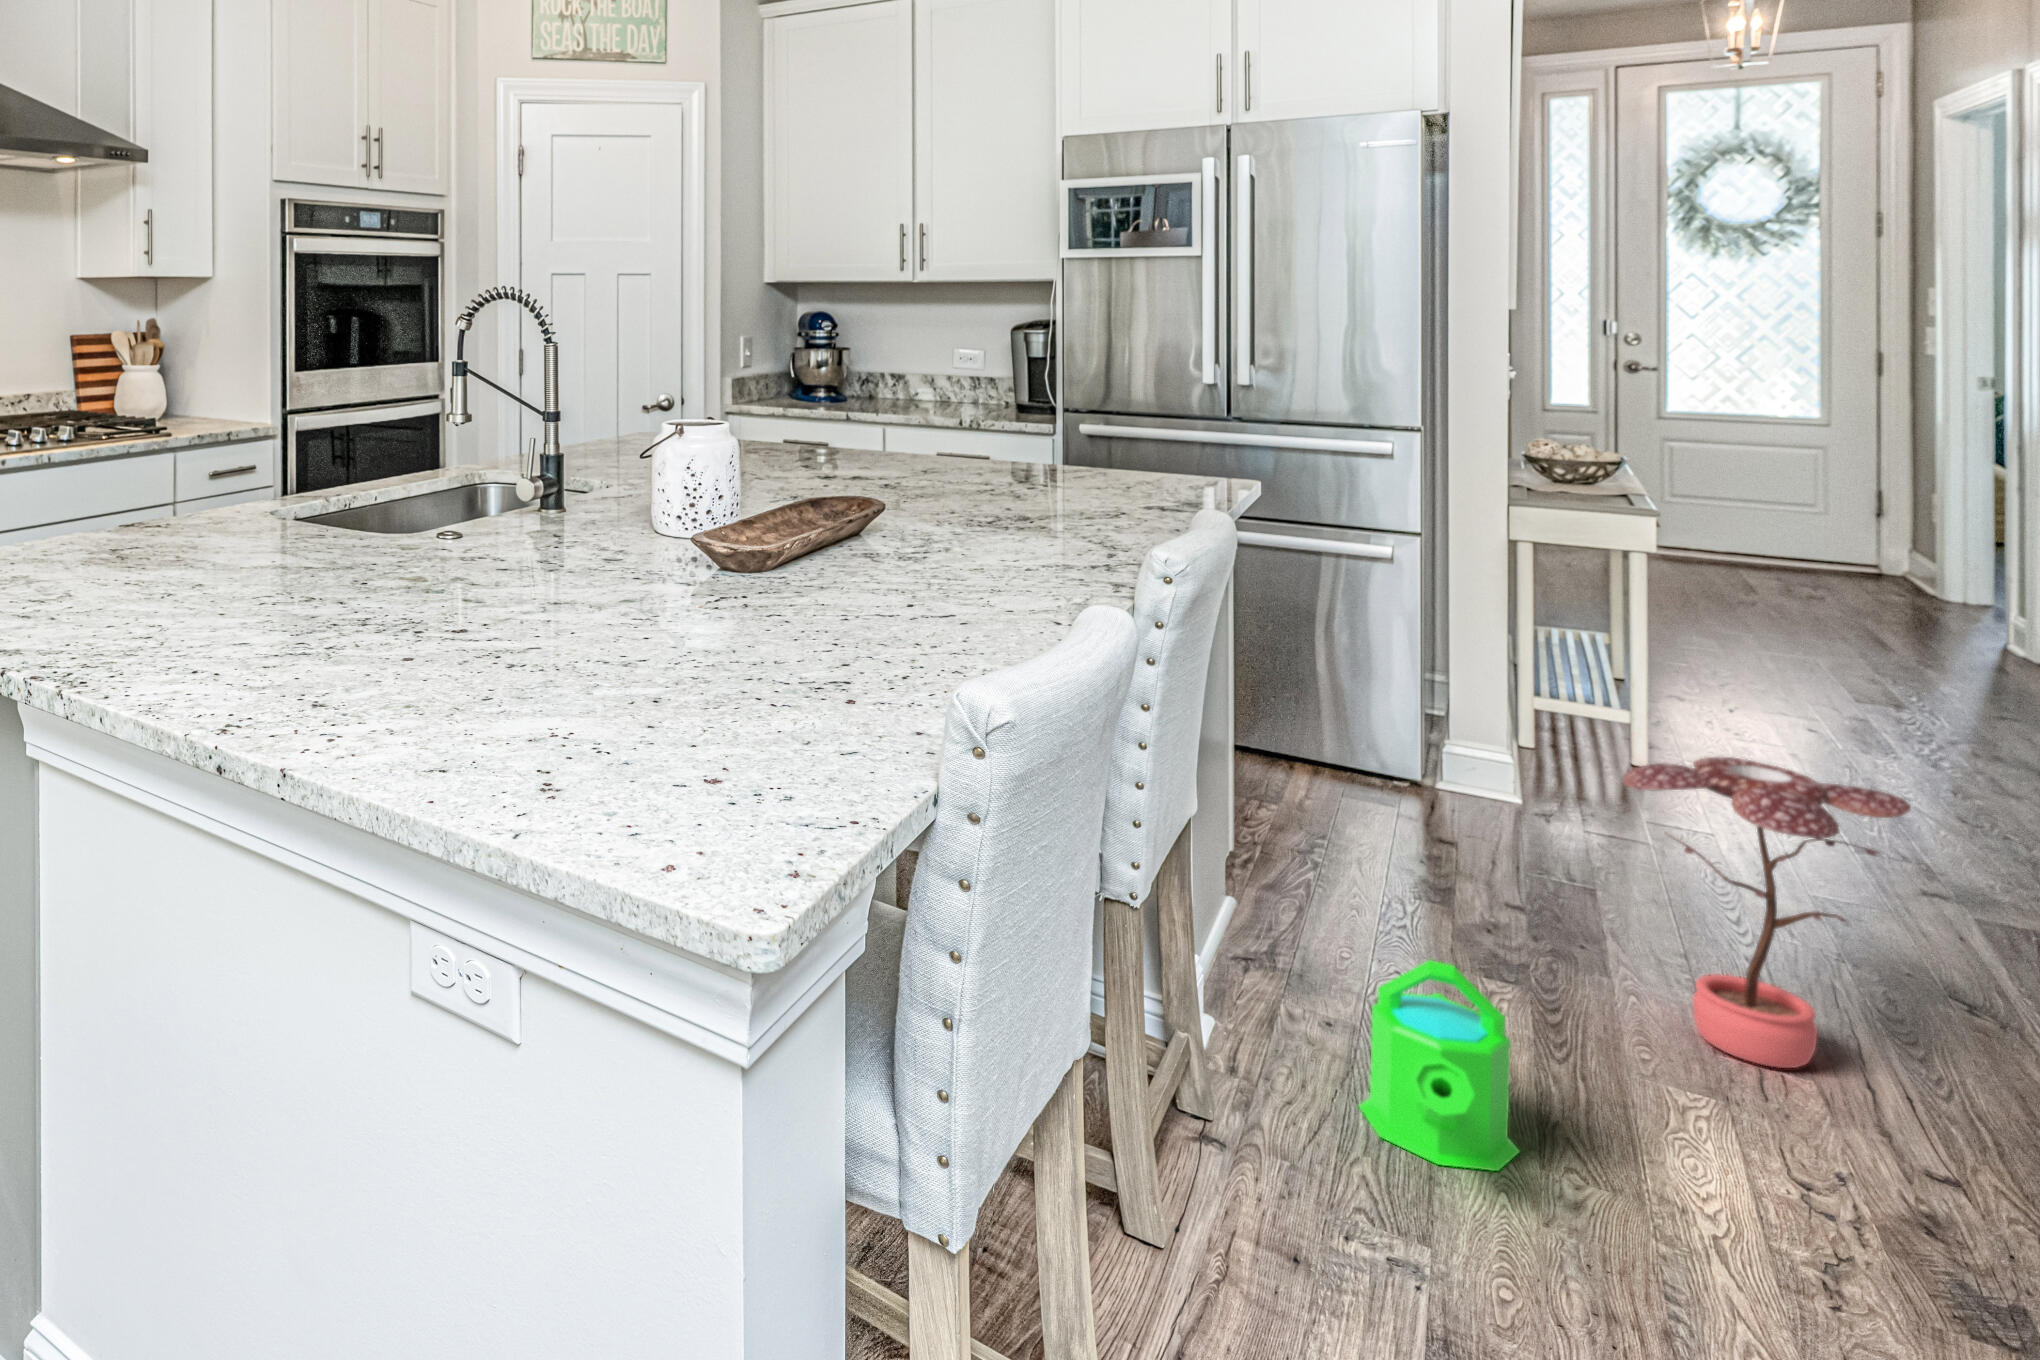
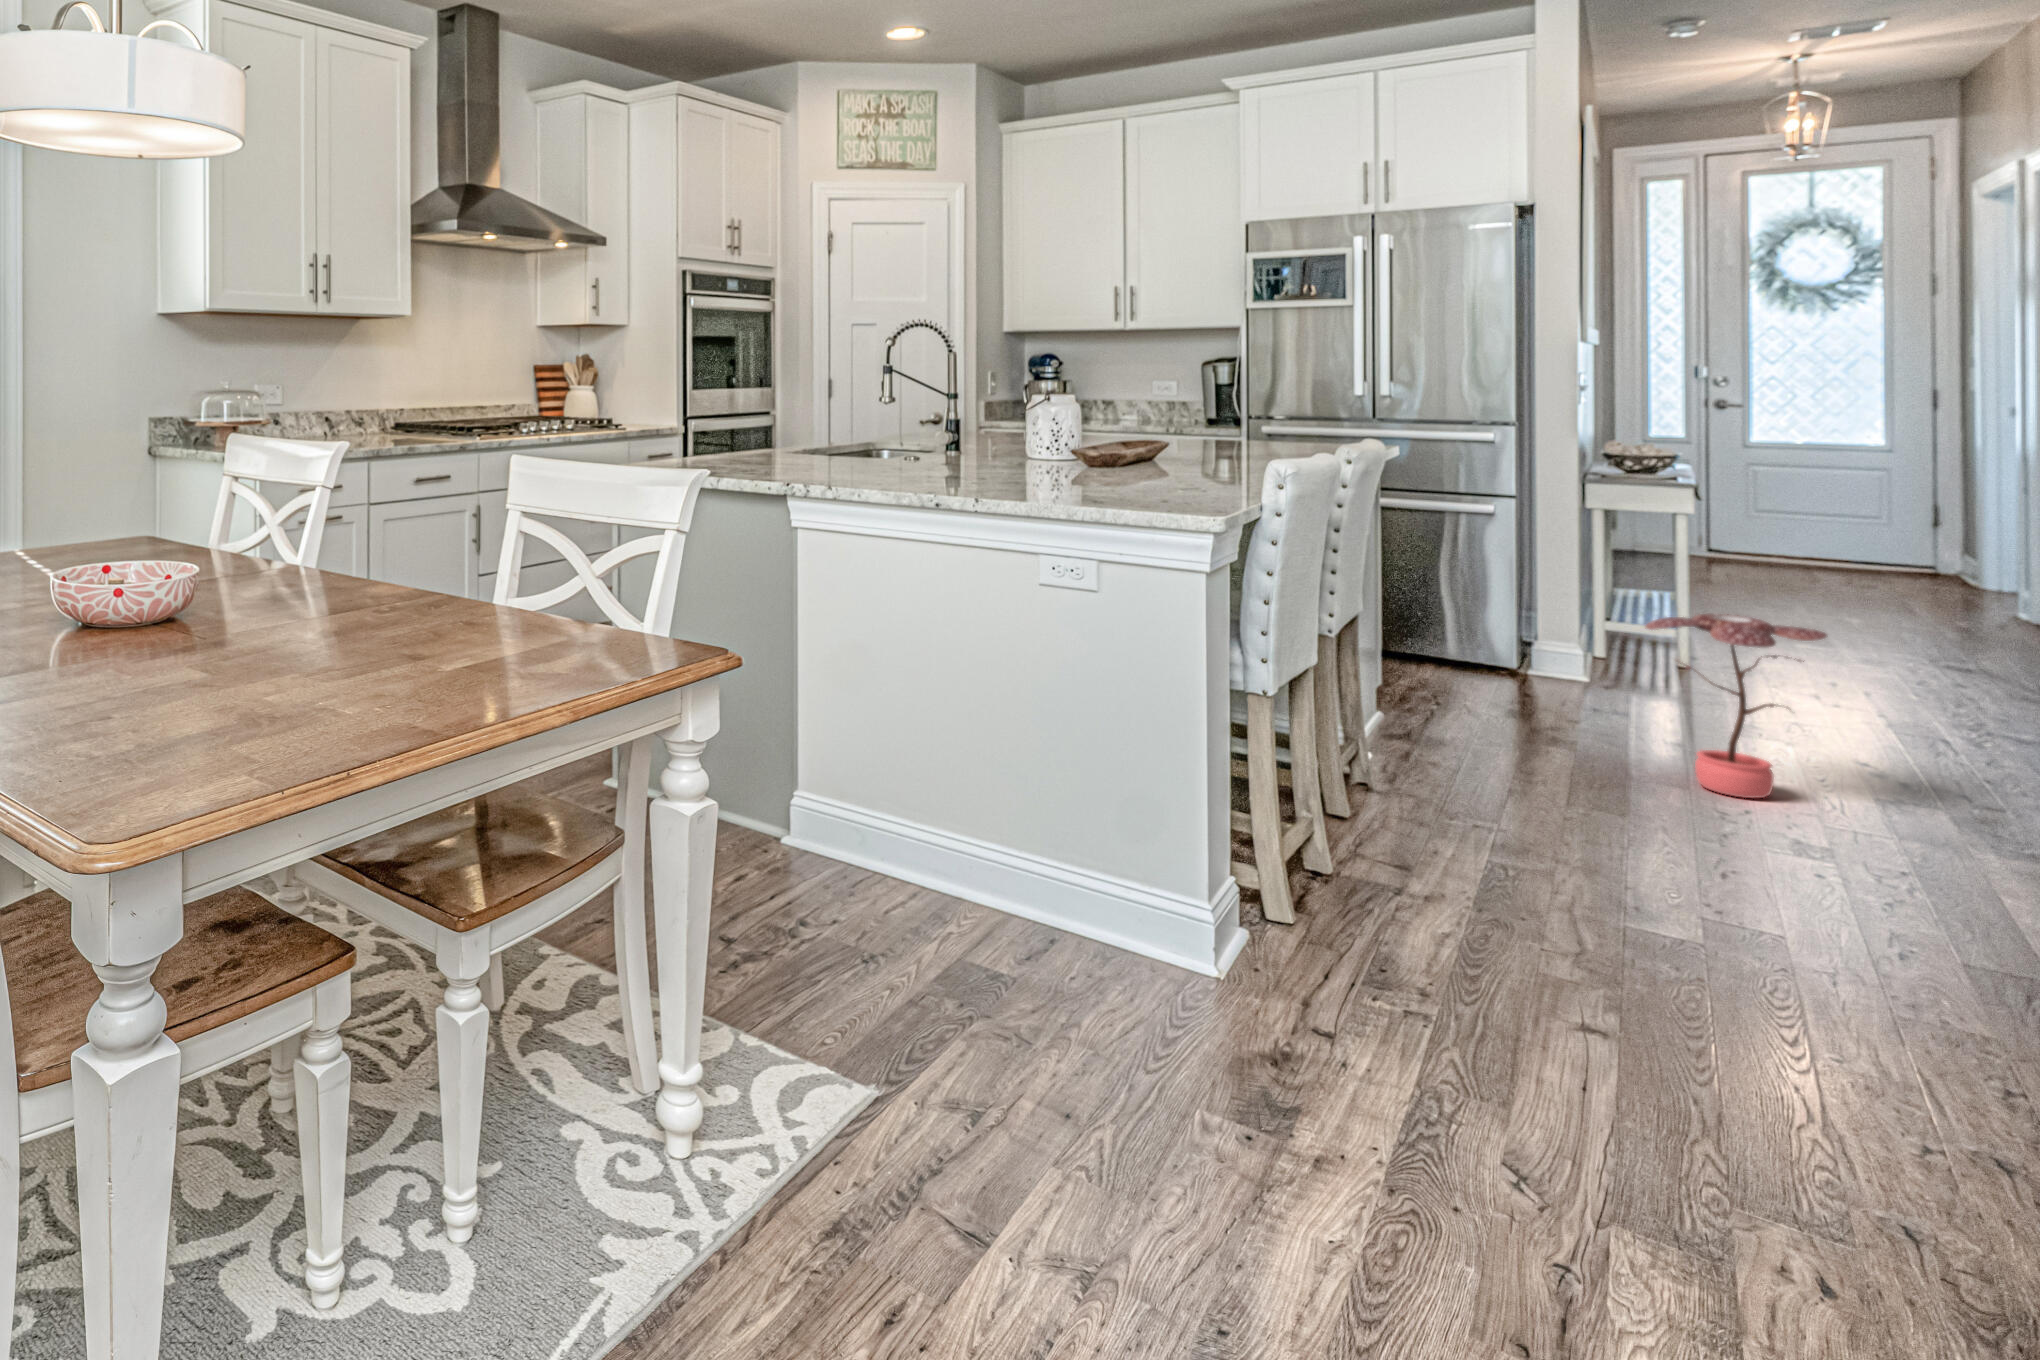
watering can: present [1359,960,1519,1171] -> none [1471,711,1571,825]

